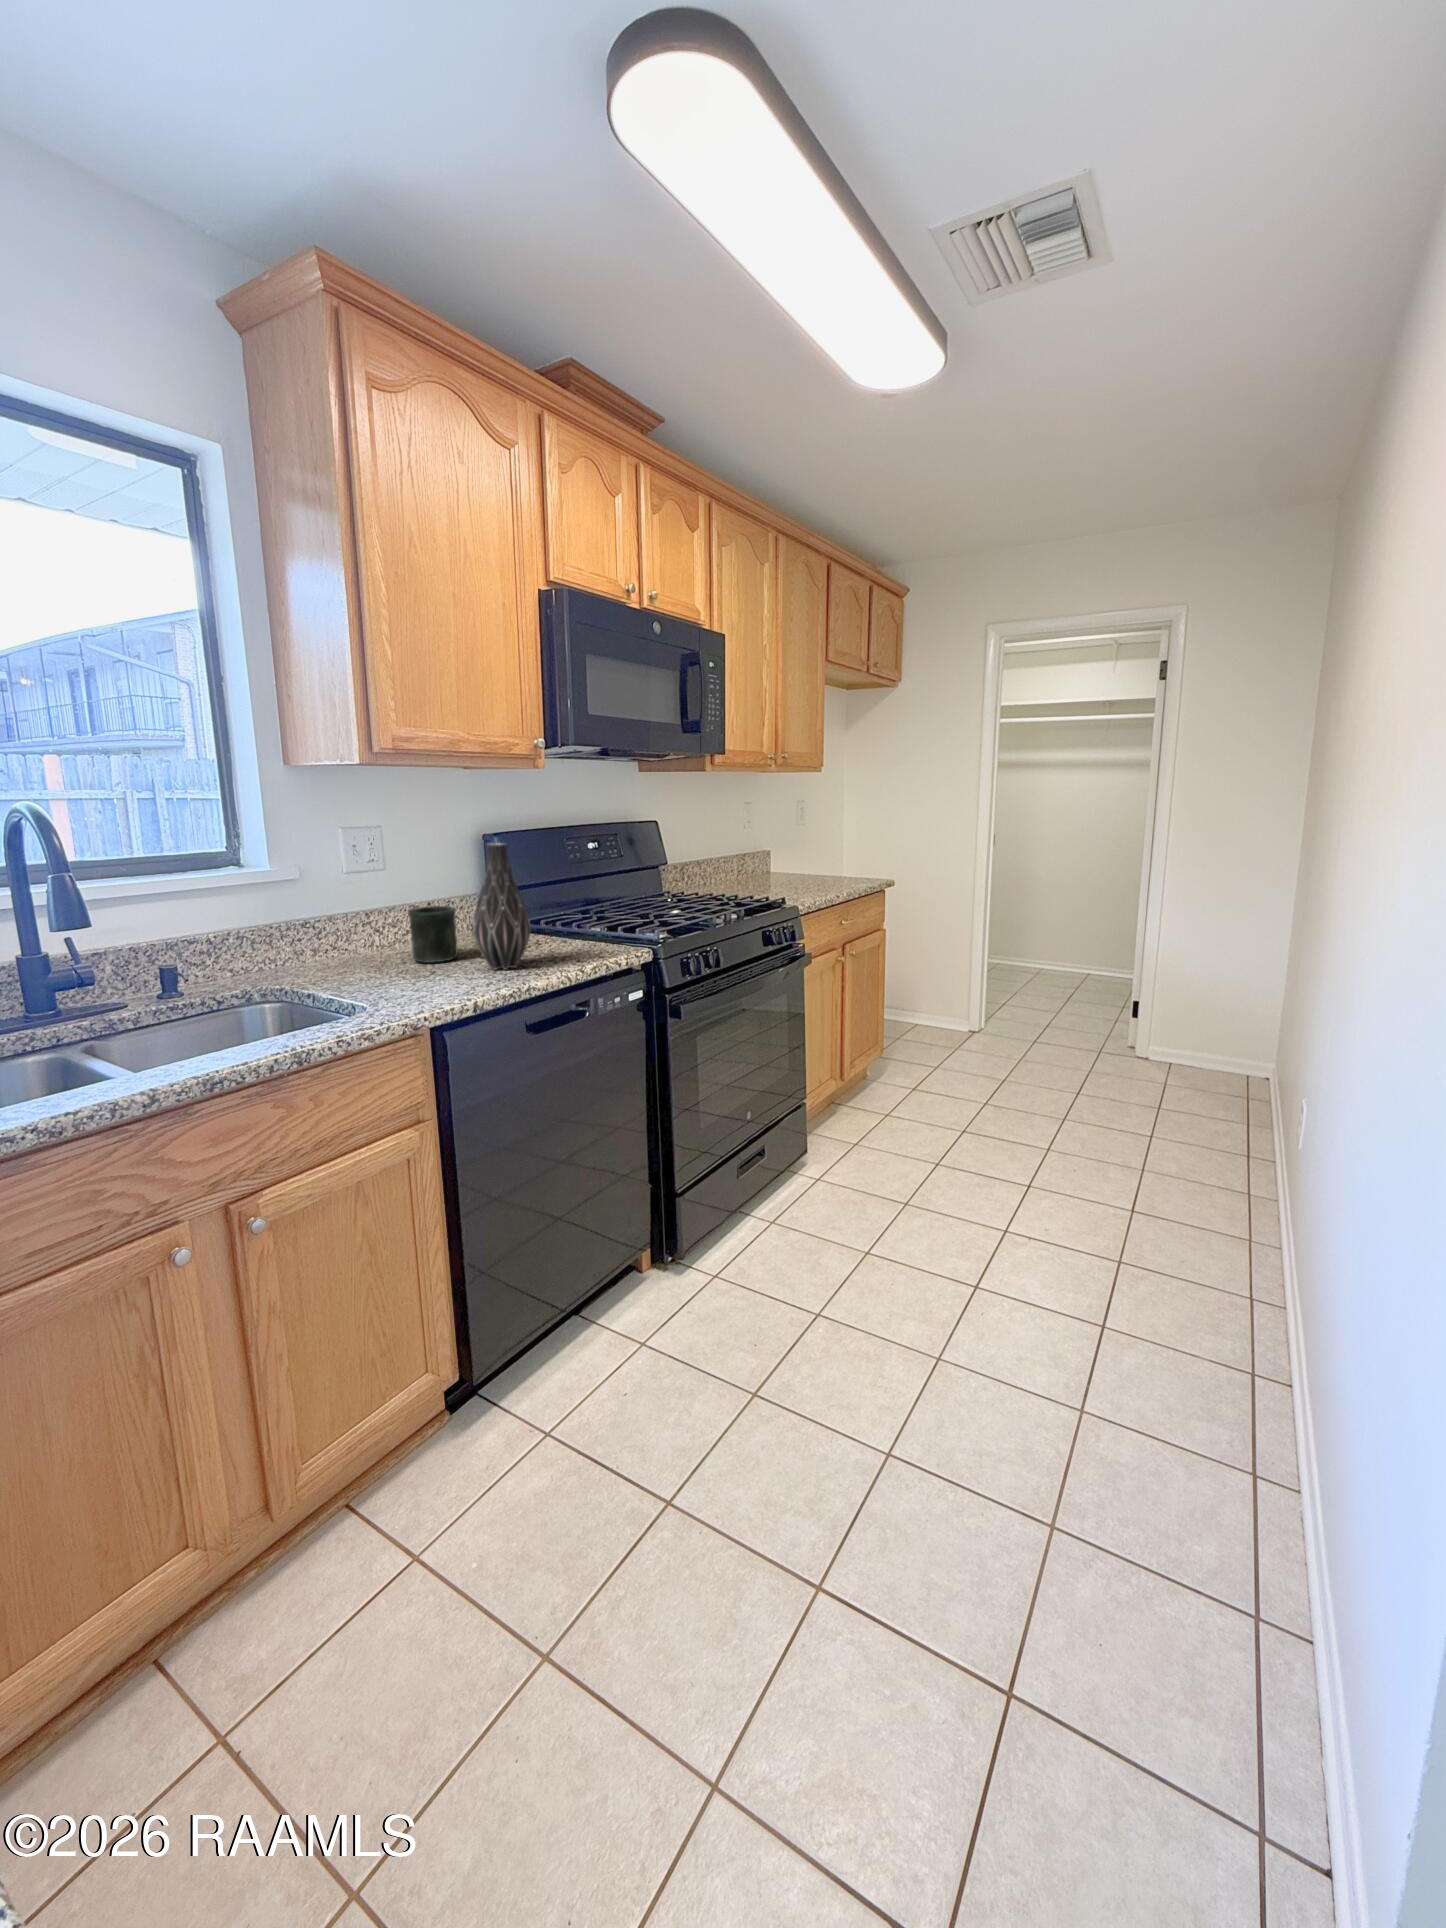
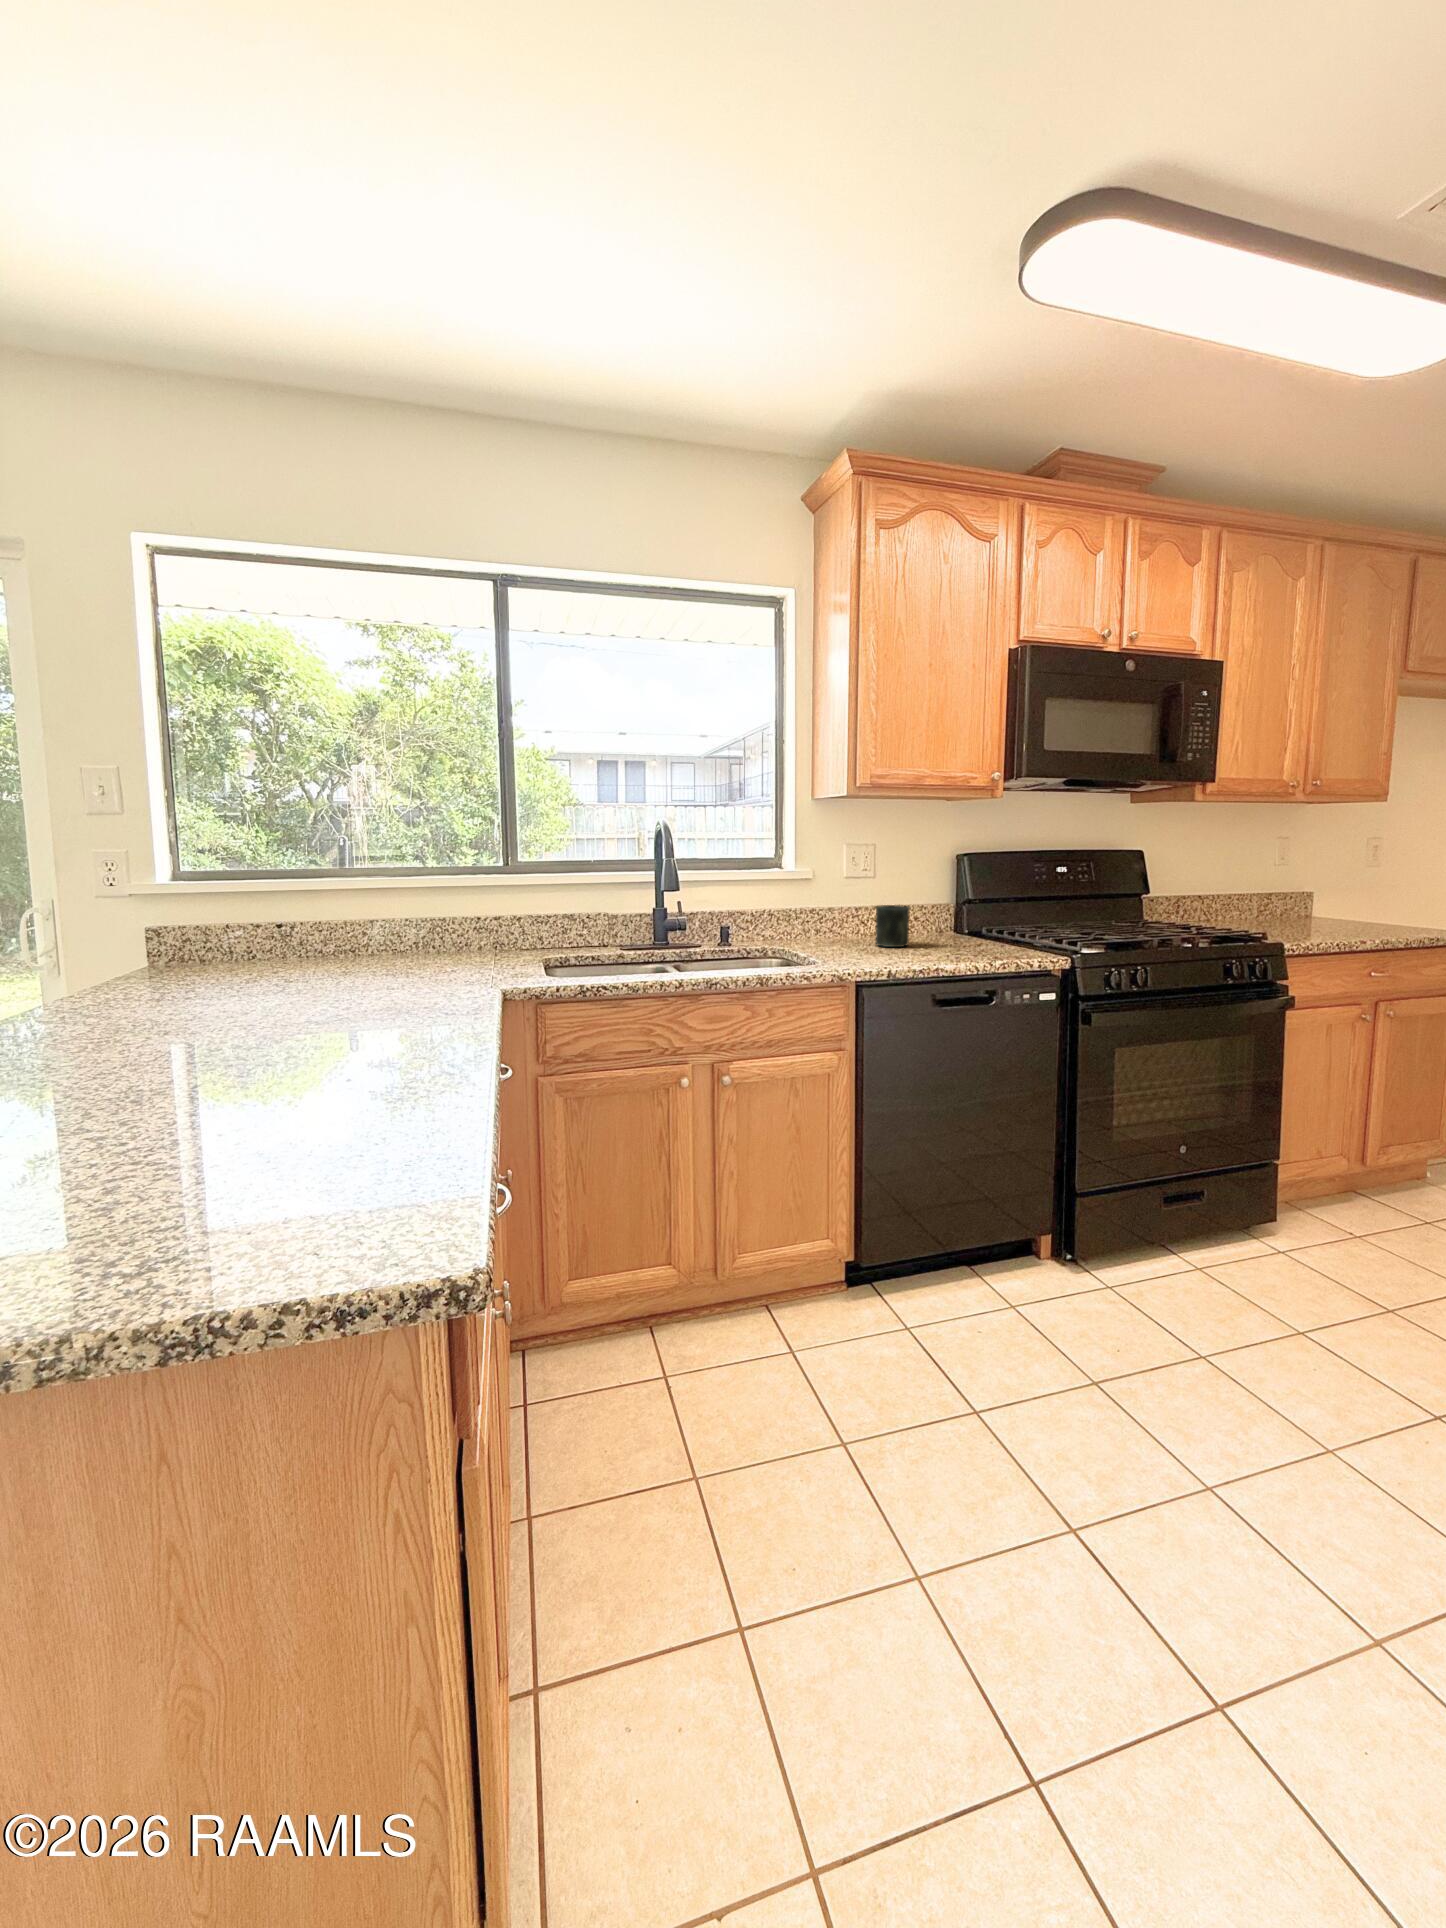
vase: present [473,843,531,970] -> none [911,855,956,956]

